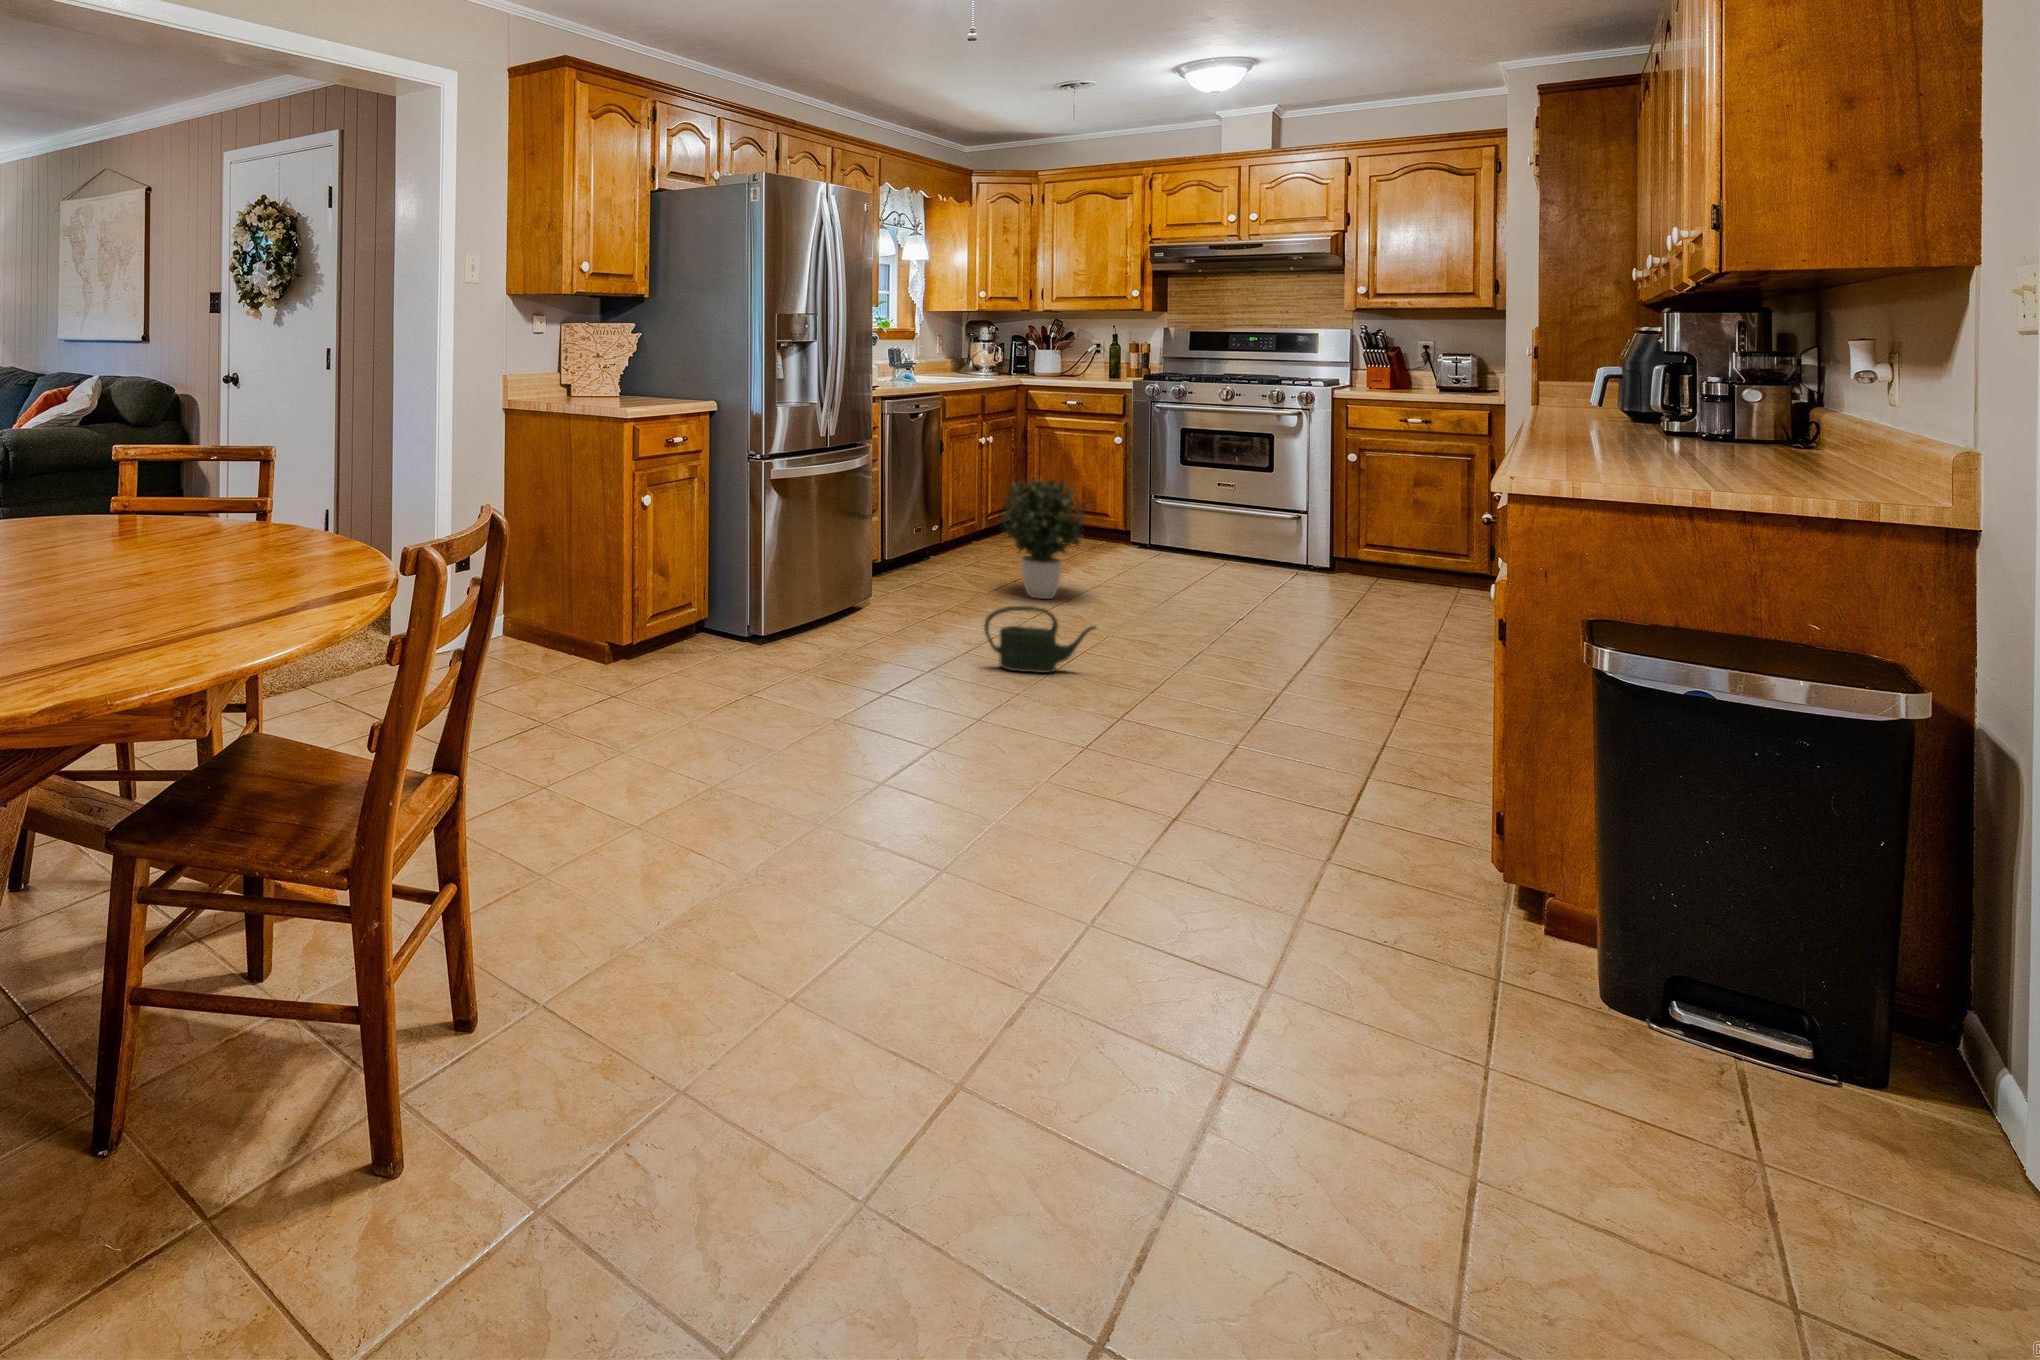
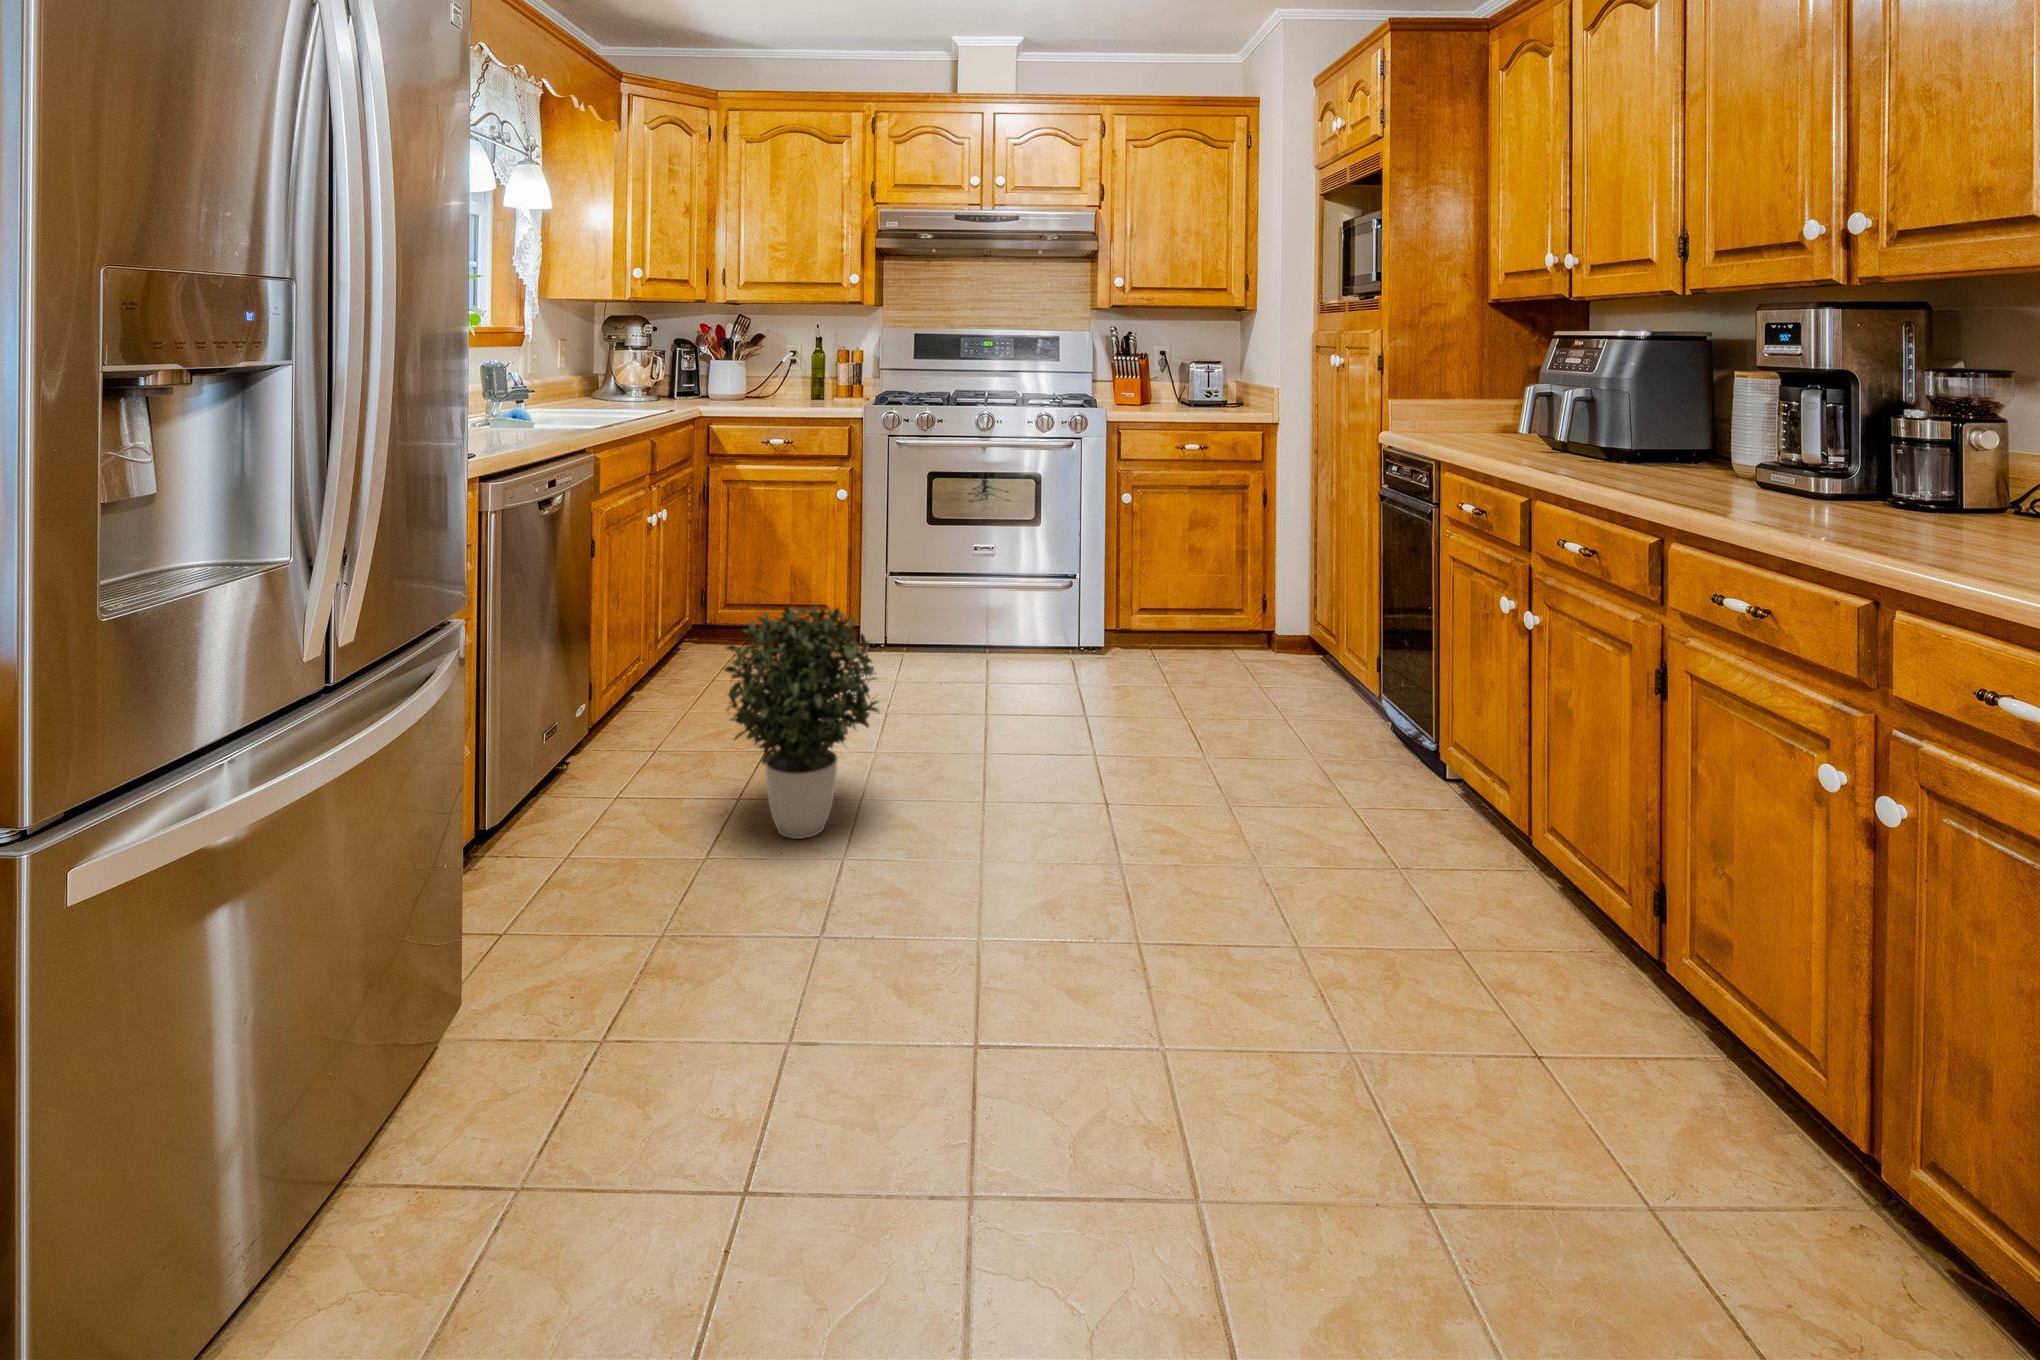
watering can: present [984,606,1096,673] -> none [806,1037,1053,1250]

